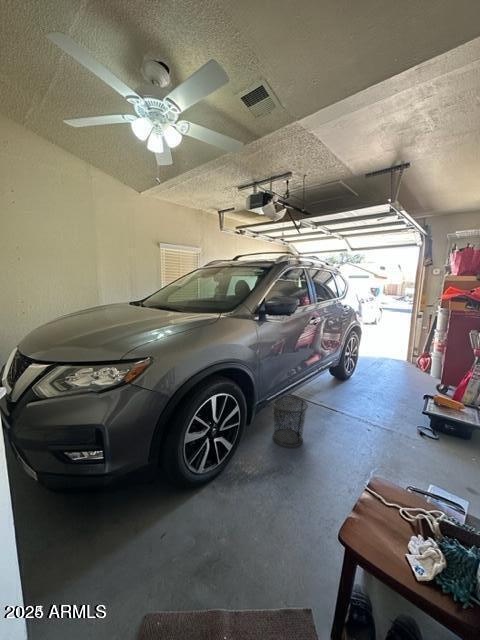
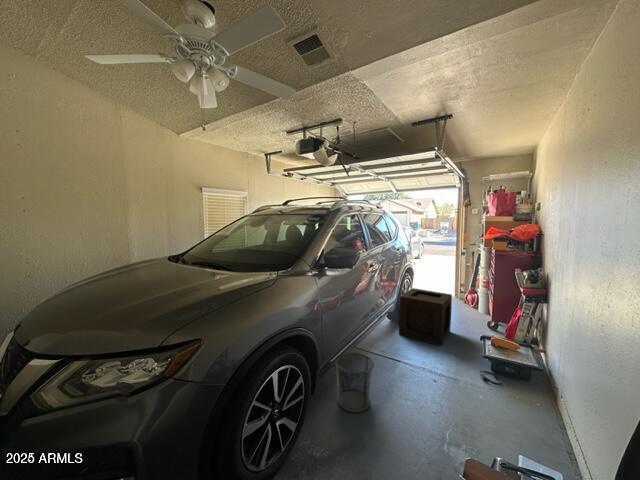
wooden crate: none [340,346,399,402] -> present [399,288,452,346]

